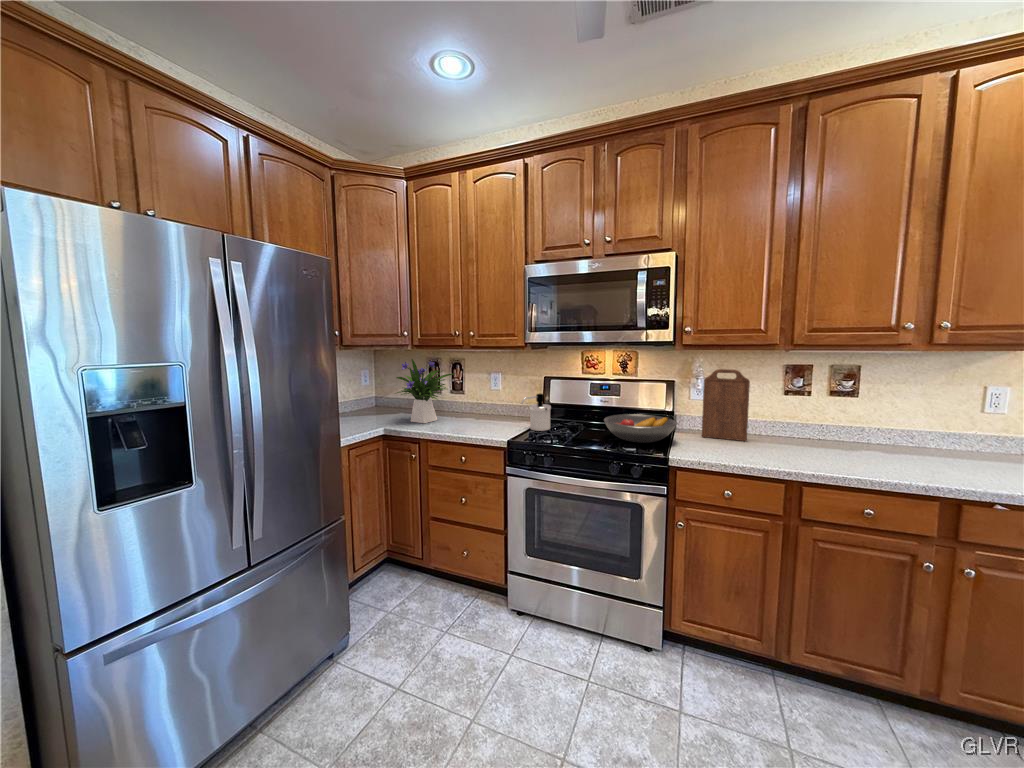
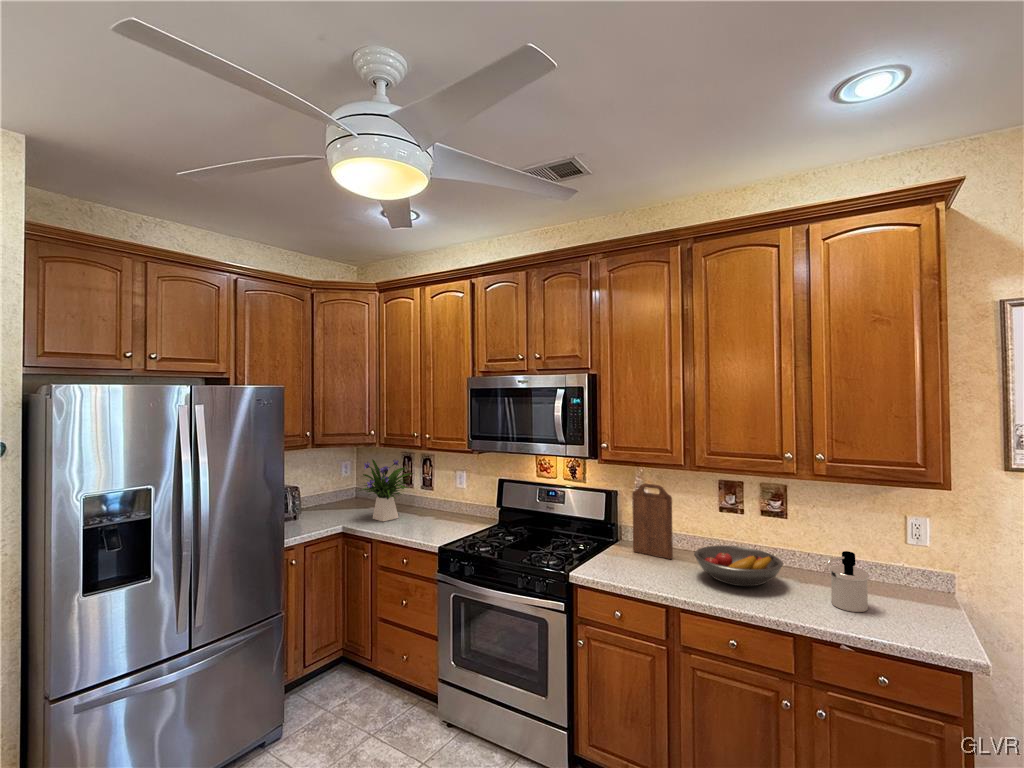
soap dispenser: present [521,394,551,431] -> present [825,551,869,612]
fruit bowl: present [604,414,677,443] -> present [694,546,783,586]

